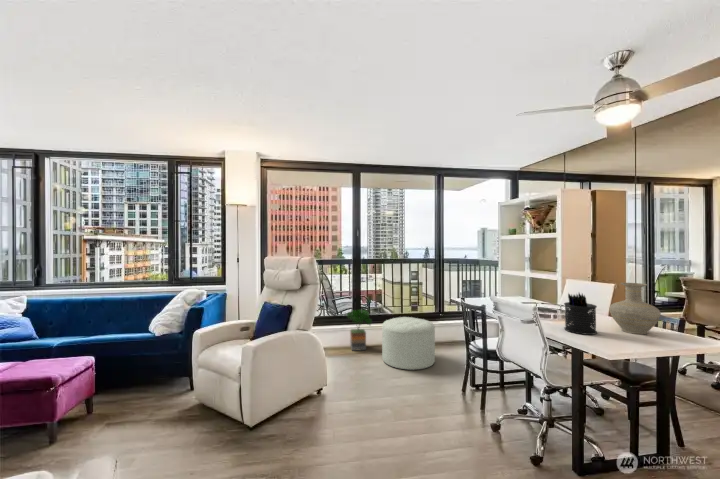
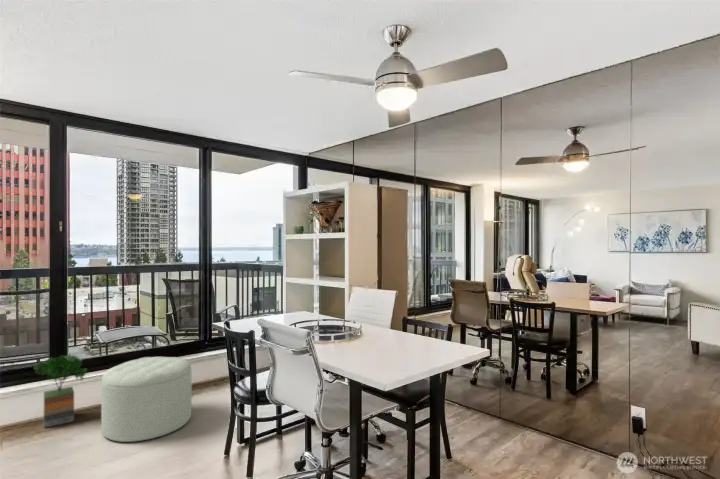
vase: present [609,283,661,334] -> none [388,291,433,349]
pen holder: present [564,293,597,335] -> none [343,307,376,359]

